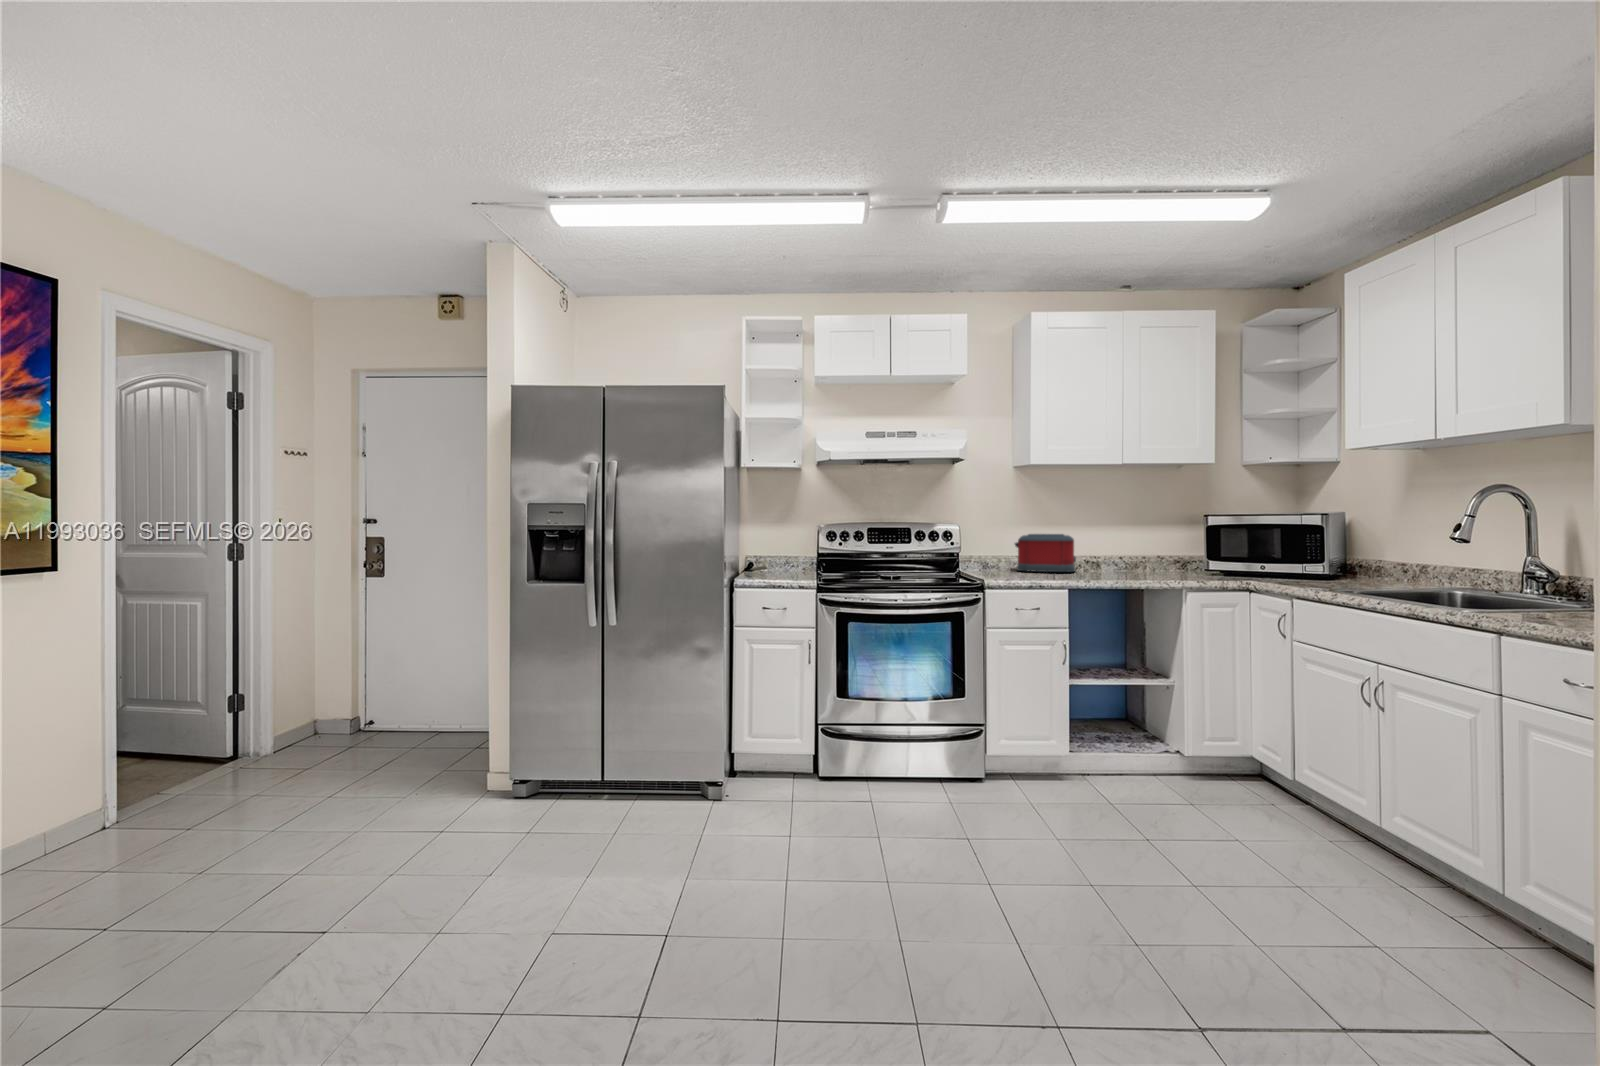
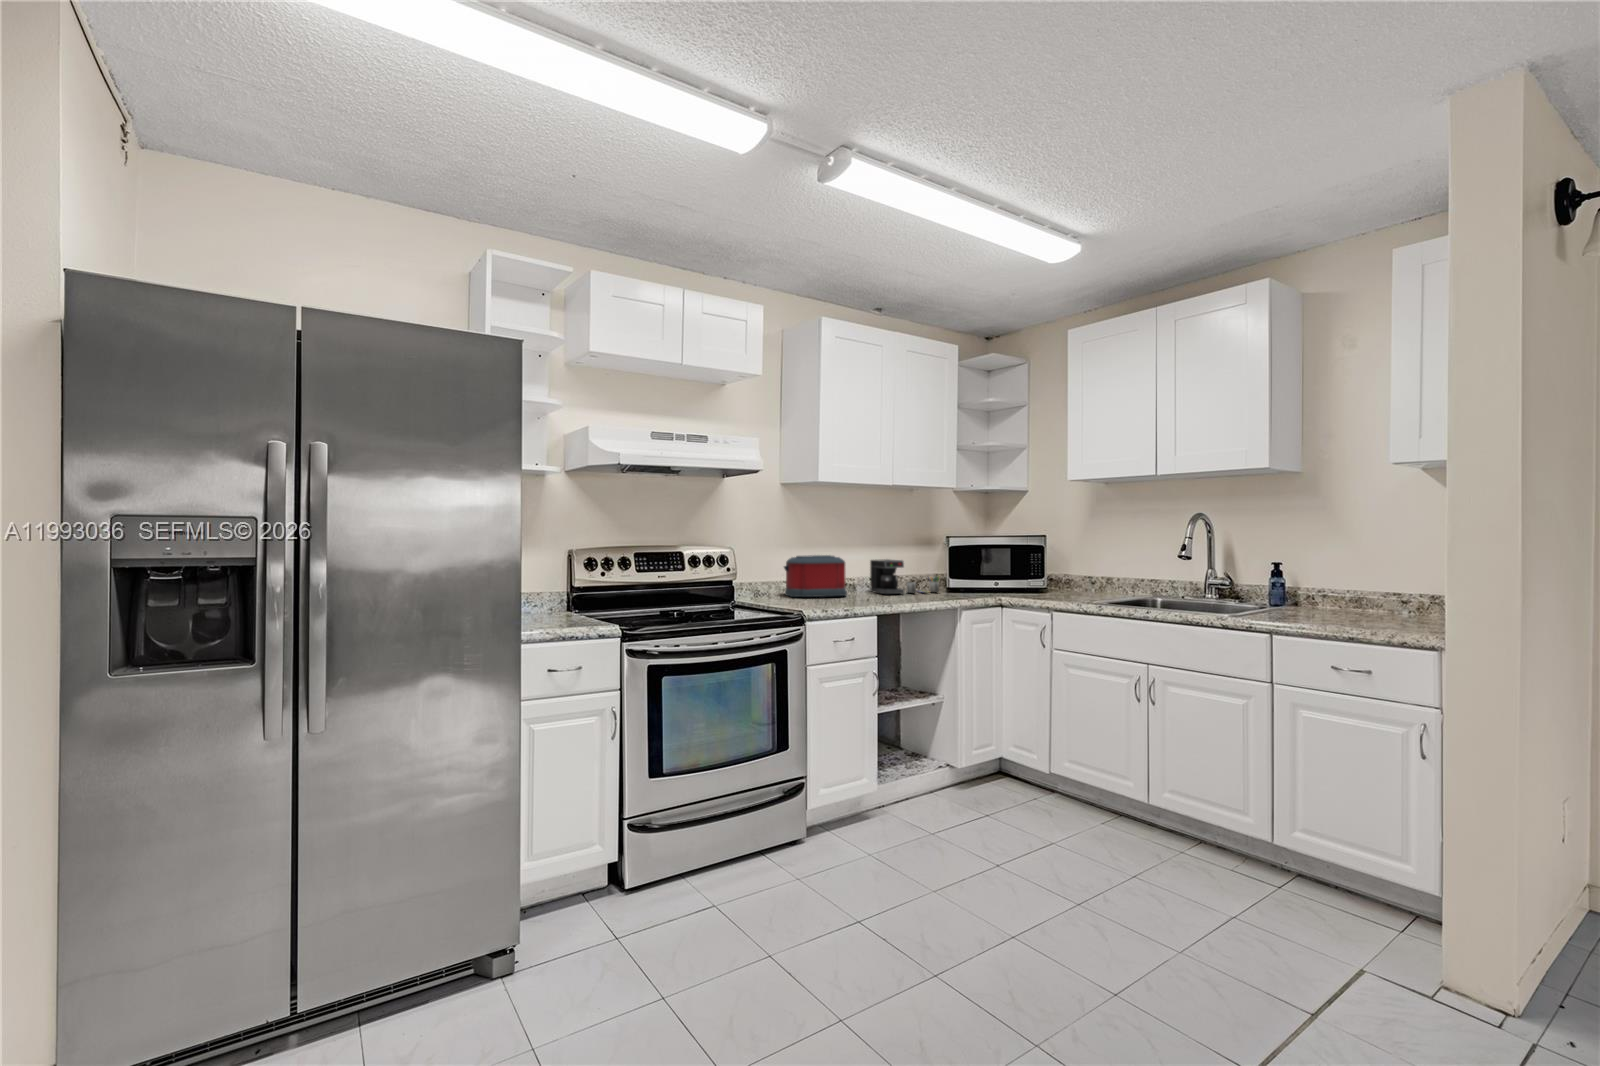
coffee maker: none [1114,539,1191,574] -> present [870,559,939,594]

